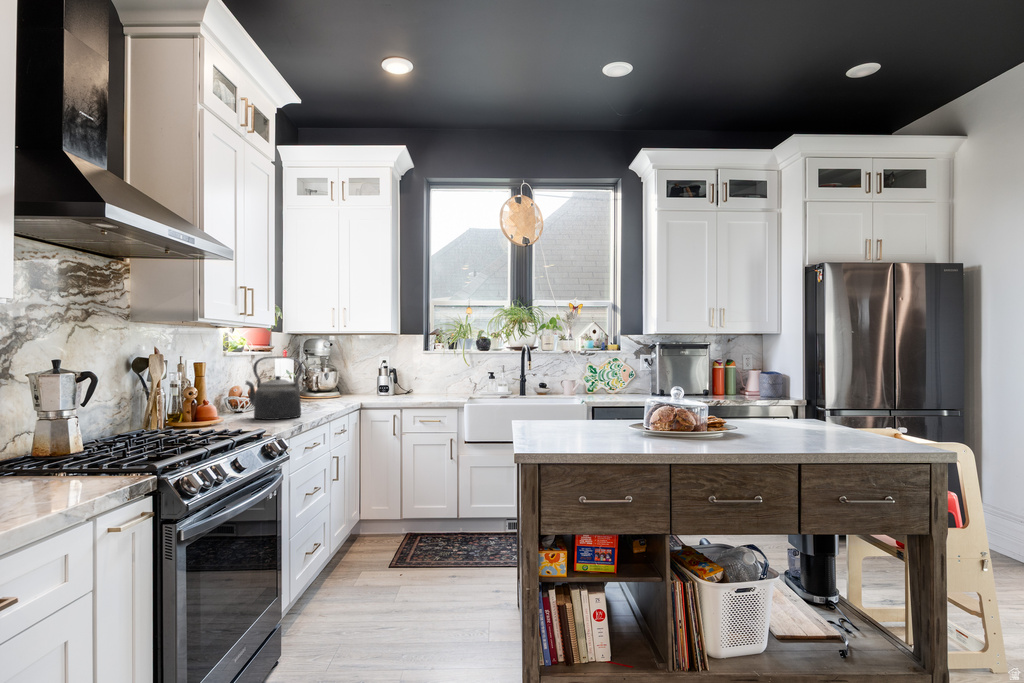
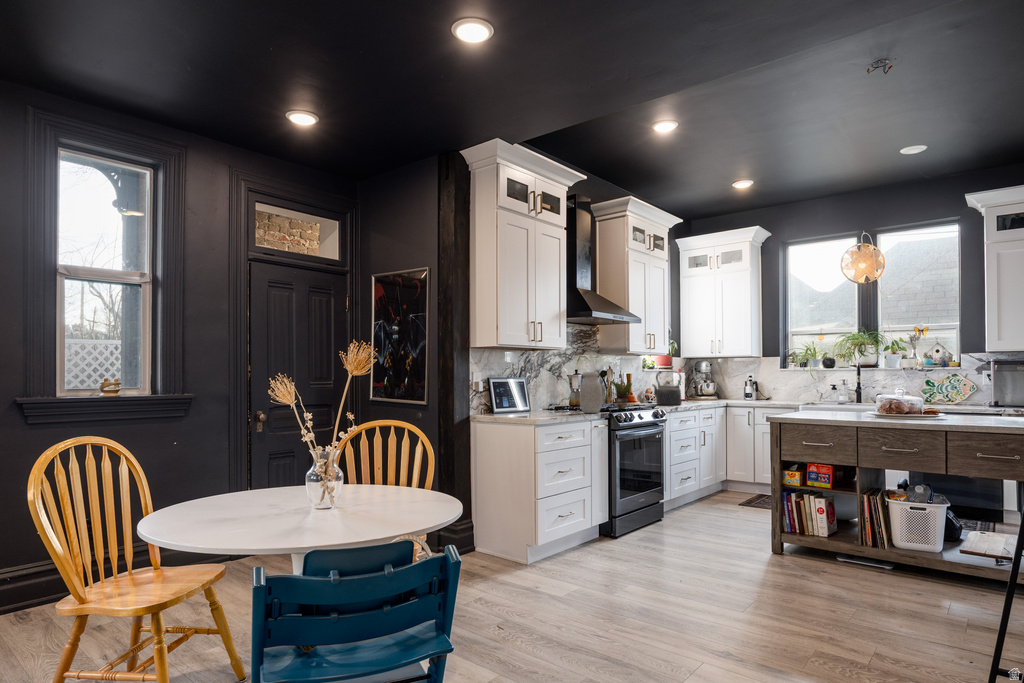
jar: none [51,363,124,475] -> present [580,372,602,413]
potted plant: none [133,382,226,443] -> present [611,381,632,409]

